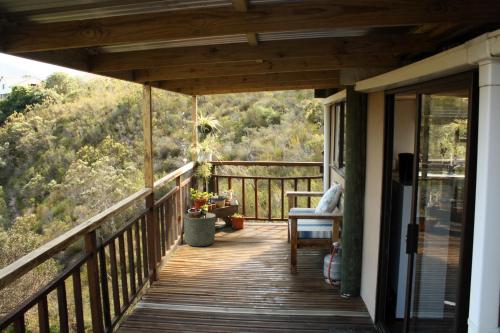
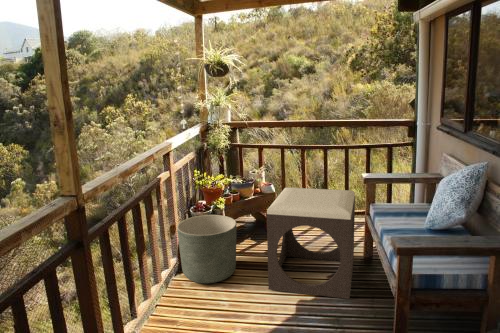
footstool: none [232,198,280,251] -> present [267,188,355,299]

